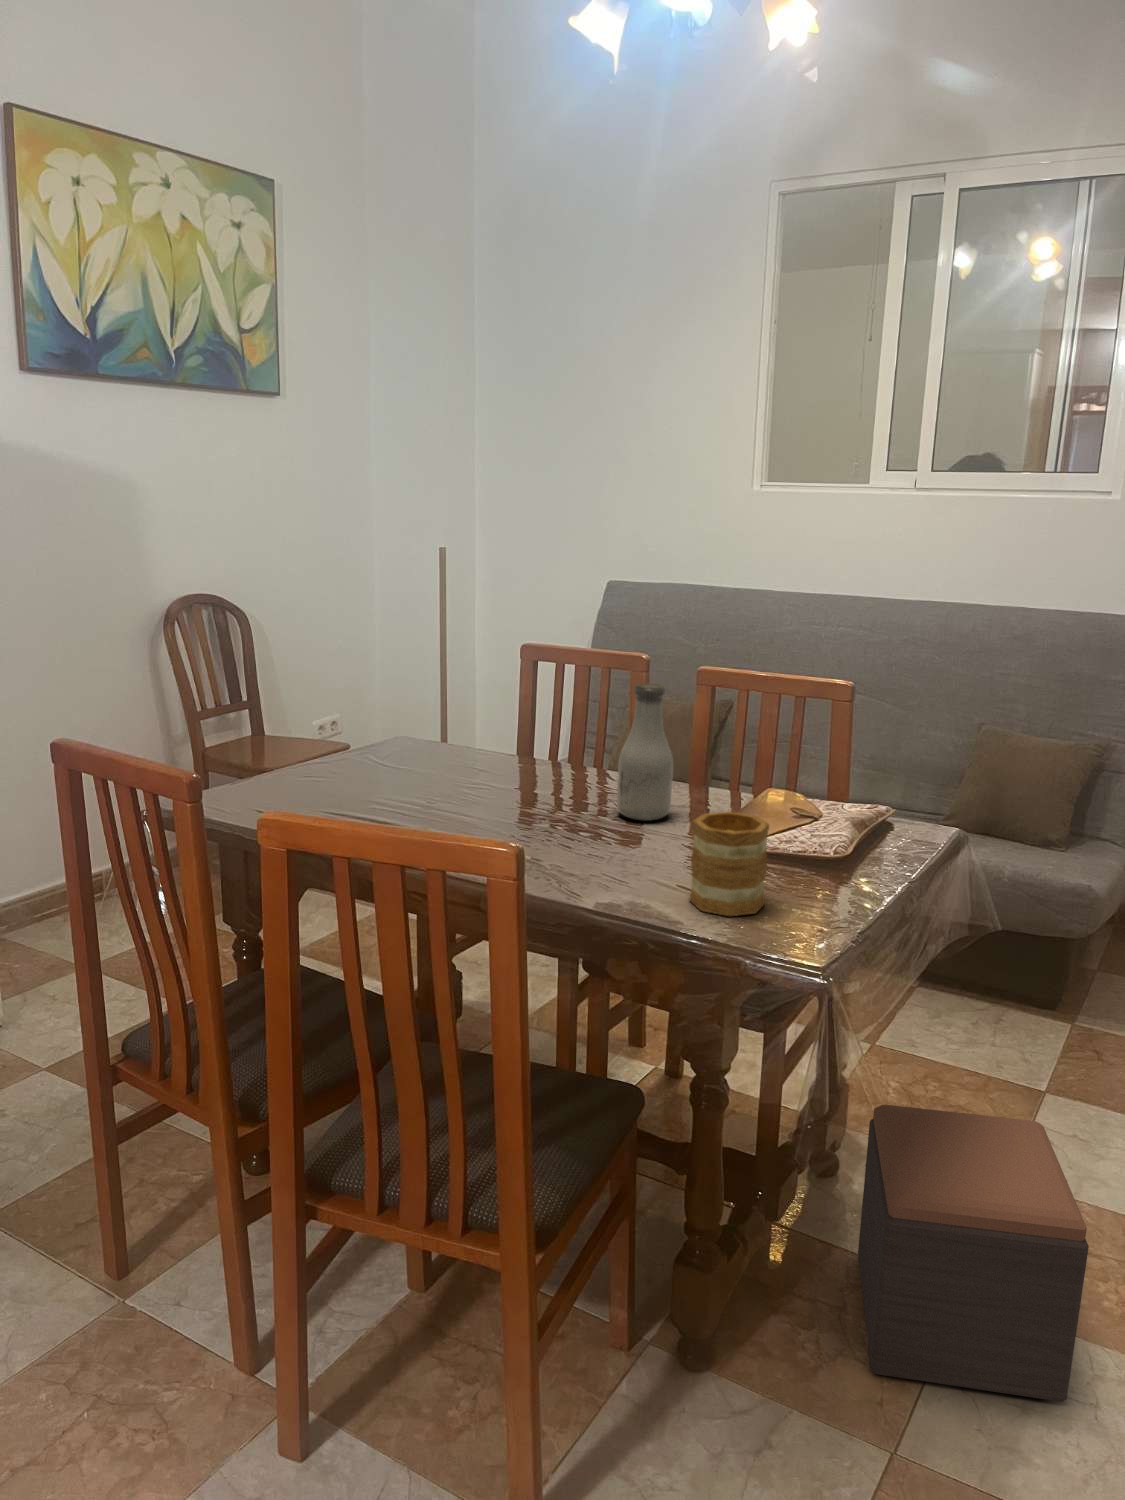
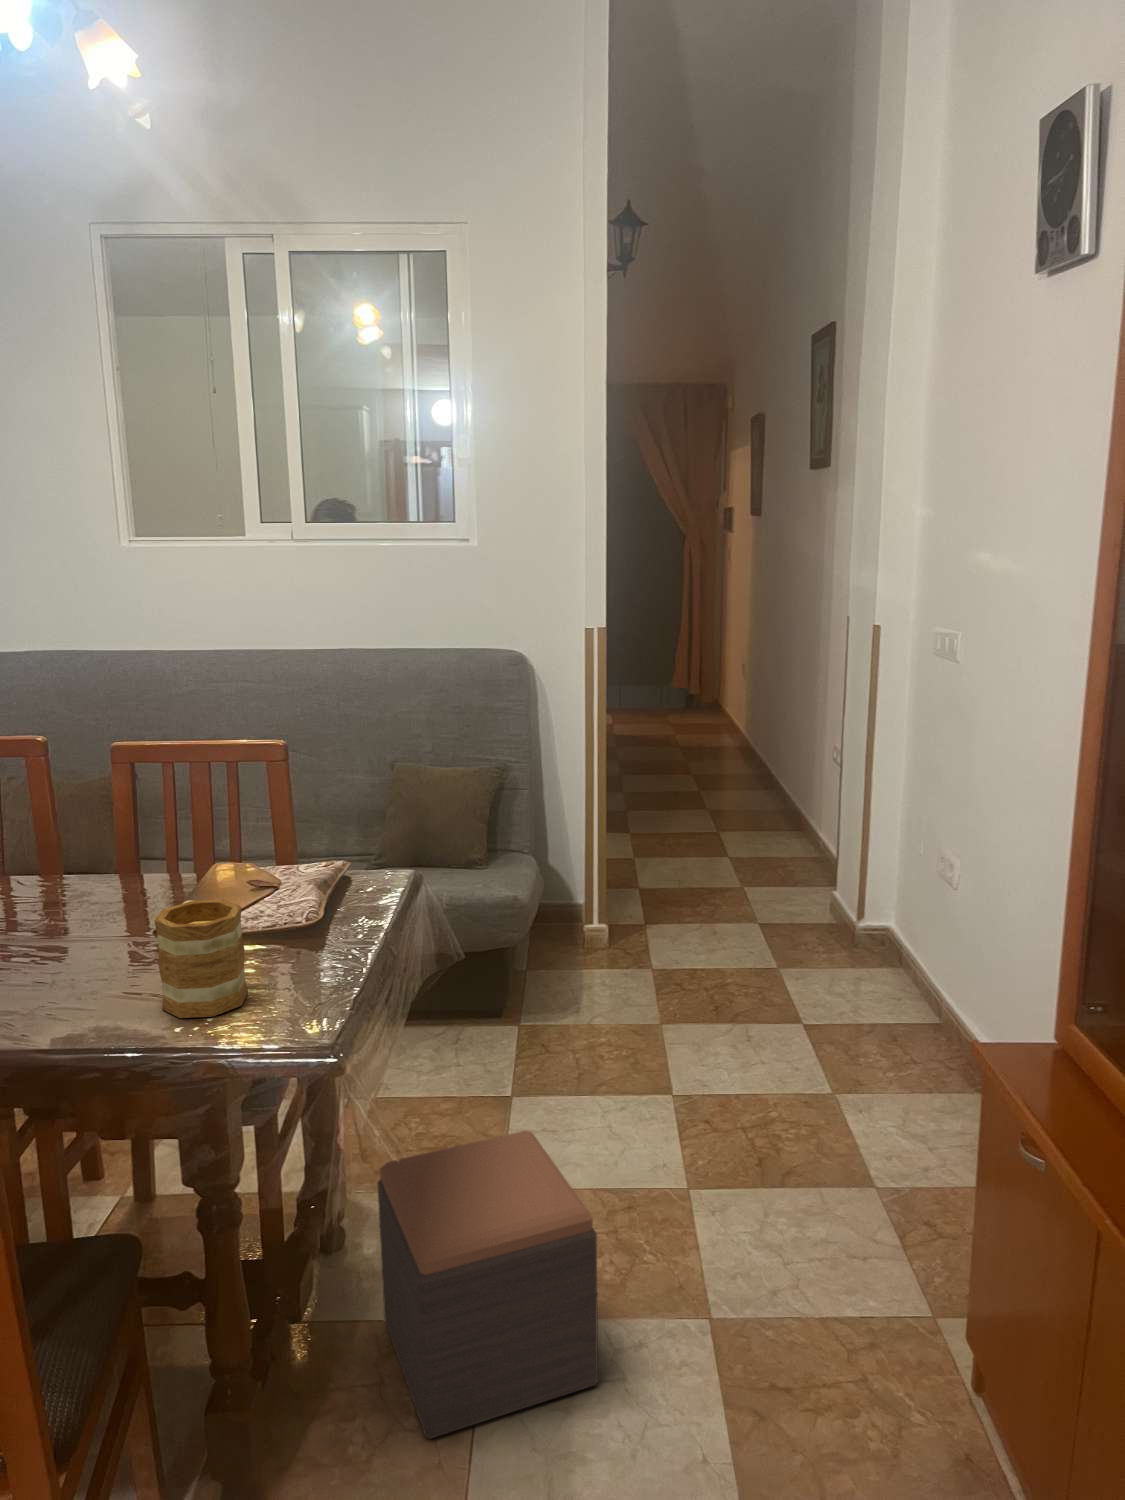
bottle: present [617,683,673,821] -> none [37,771,108,928]

